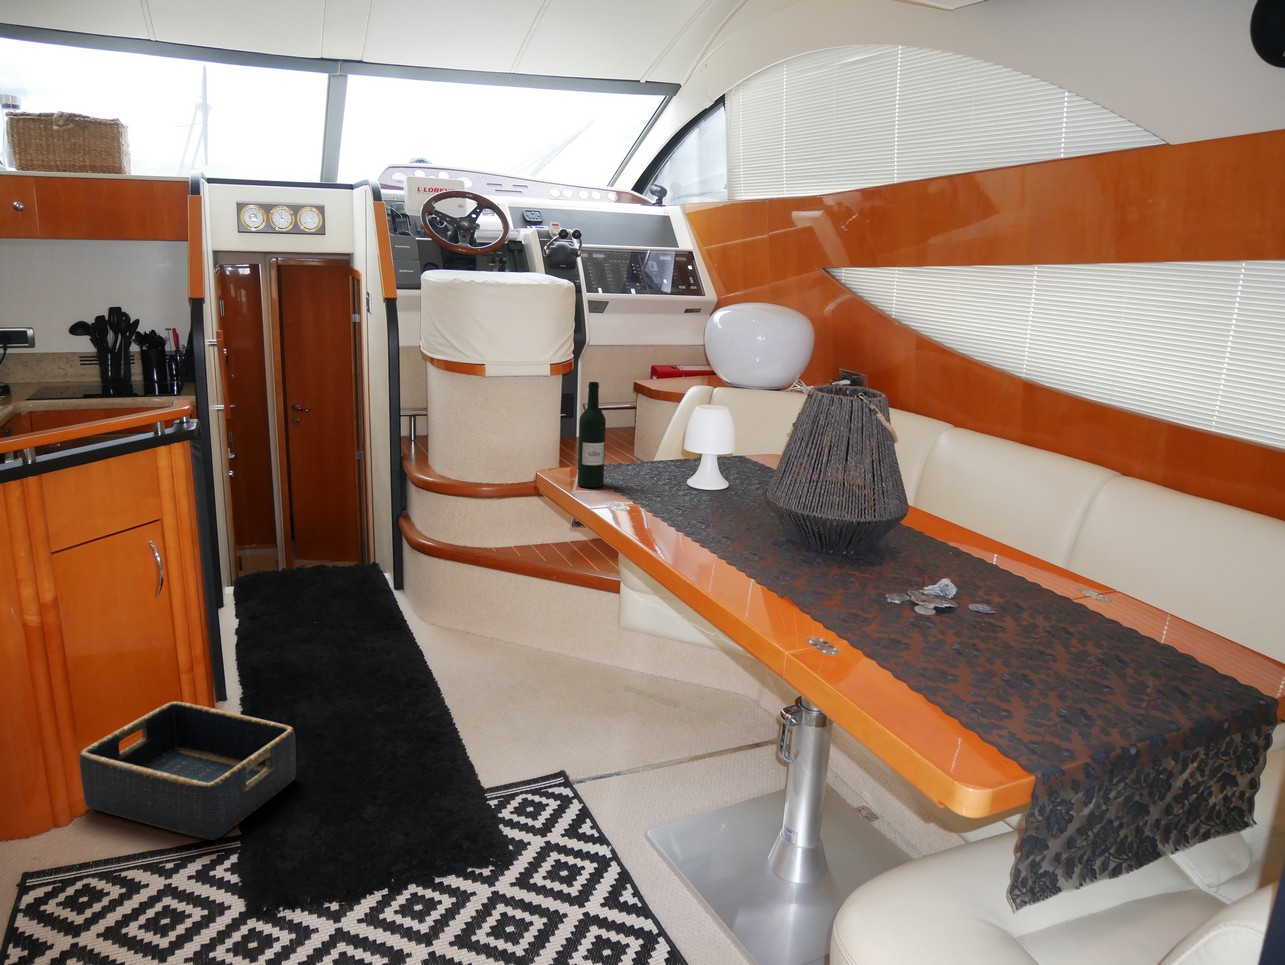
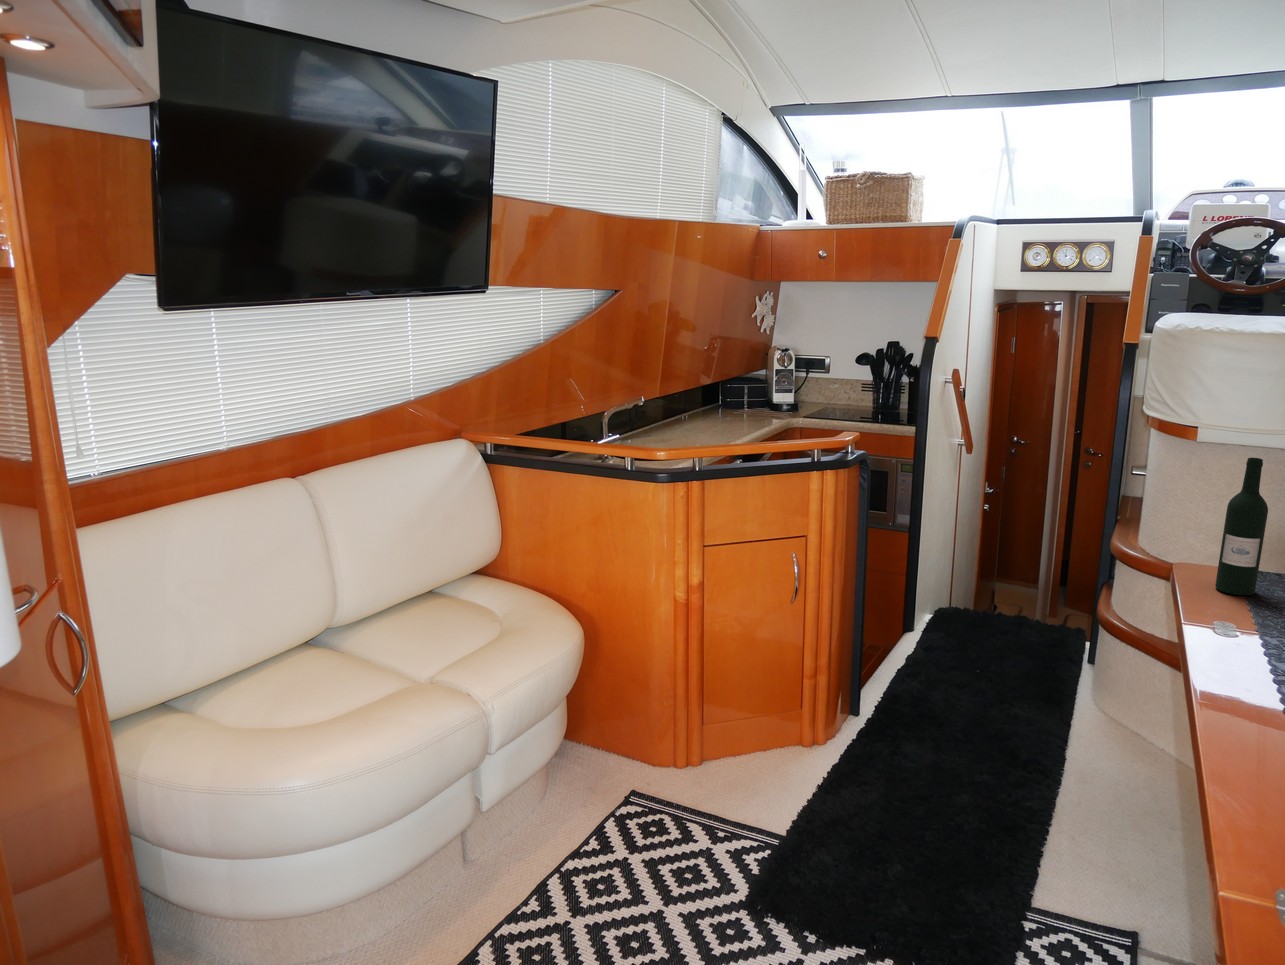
basket: present [80,701,296,840] -> none [698,697,862,829]

